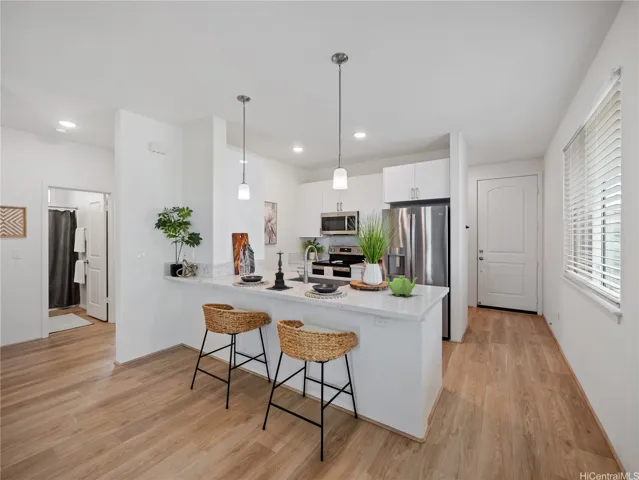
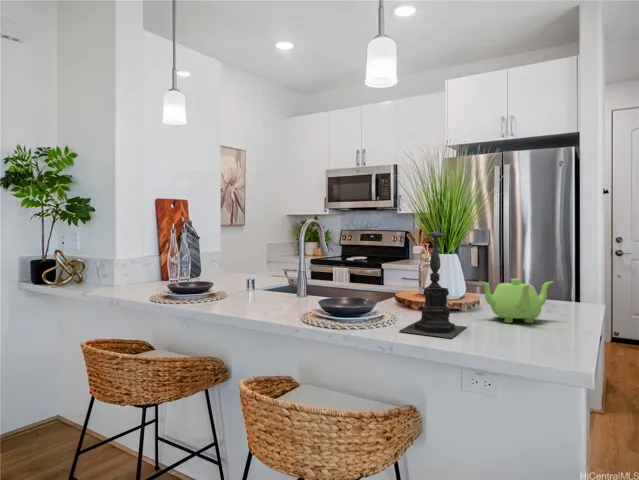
candle holder: present [267,252,292,290] -> present [399,220,466,338]

